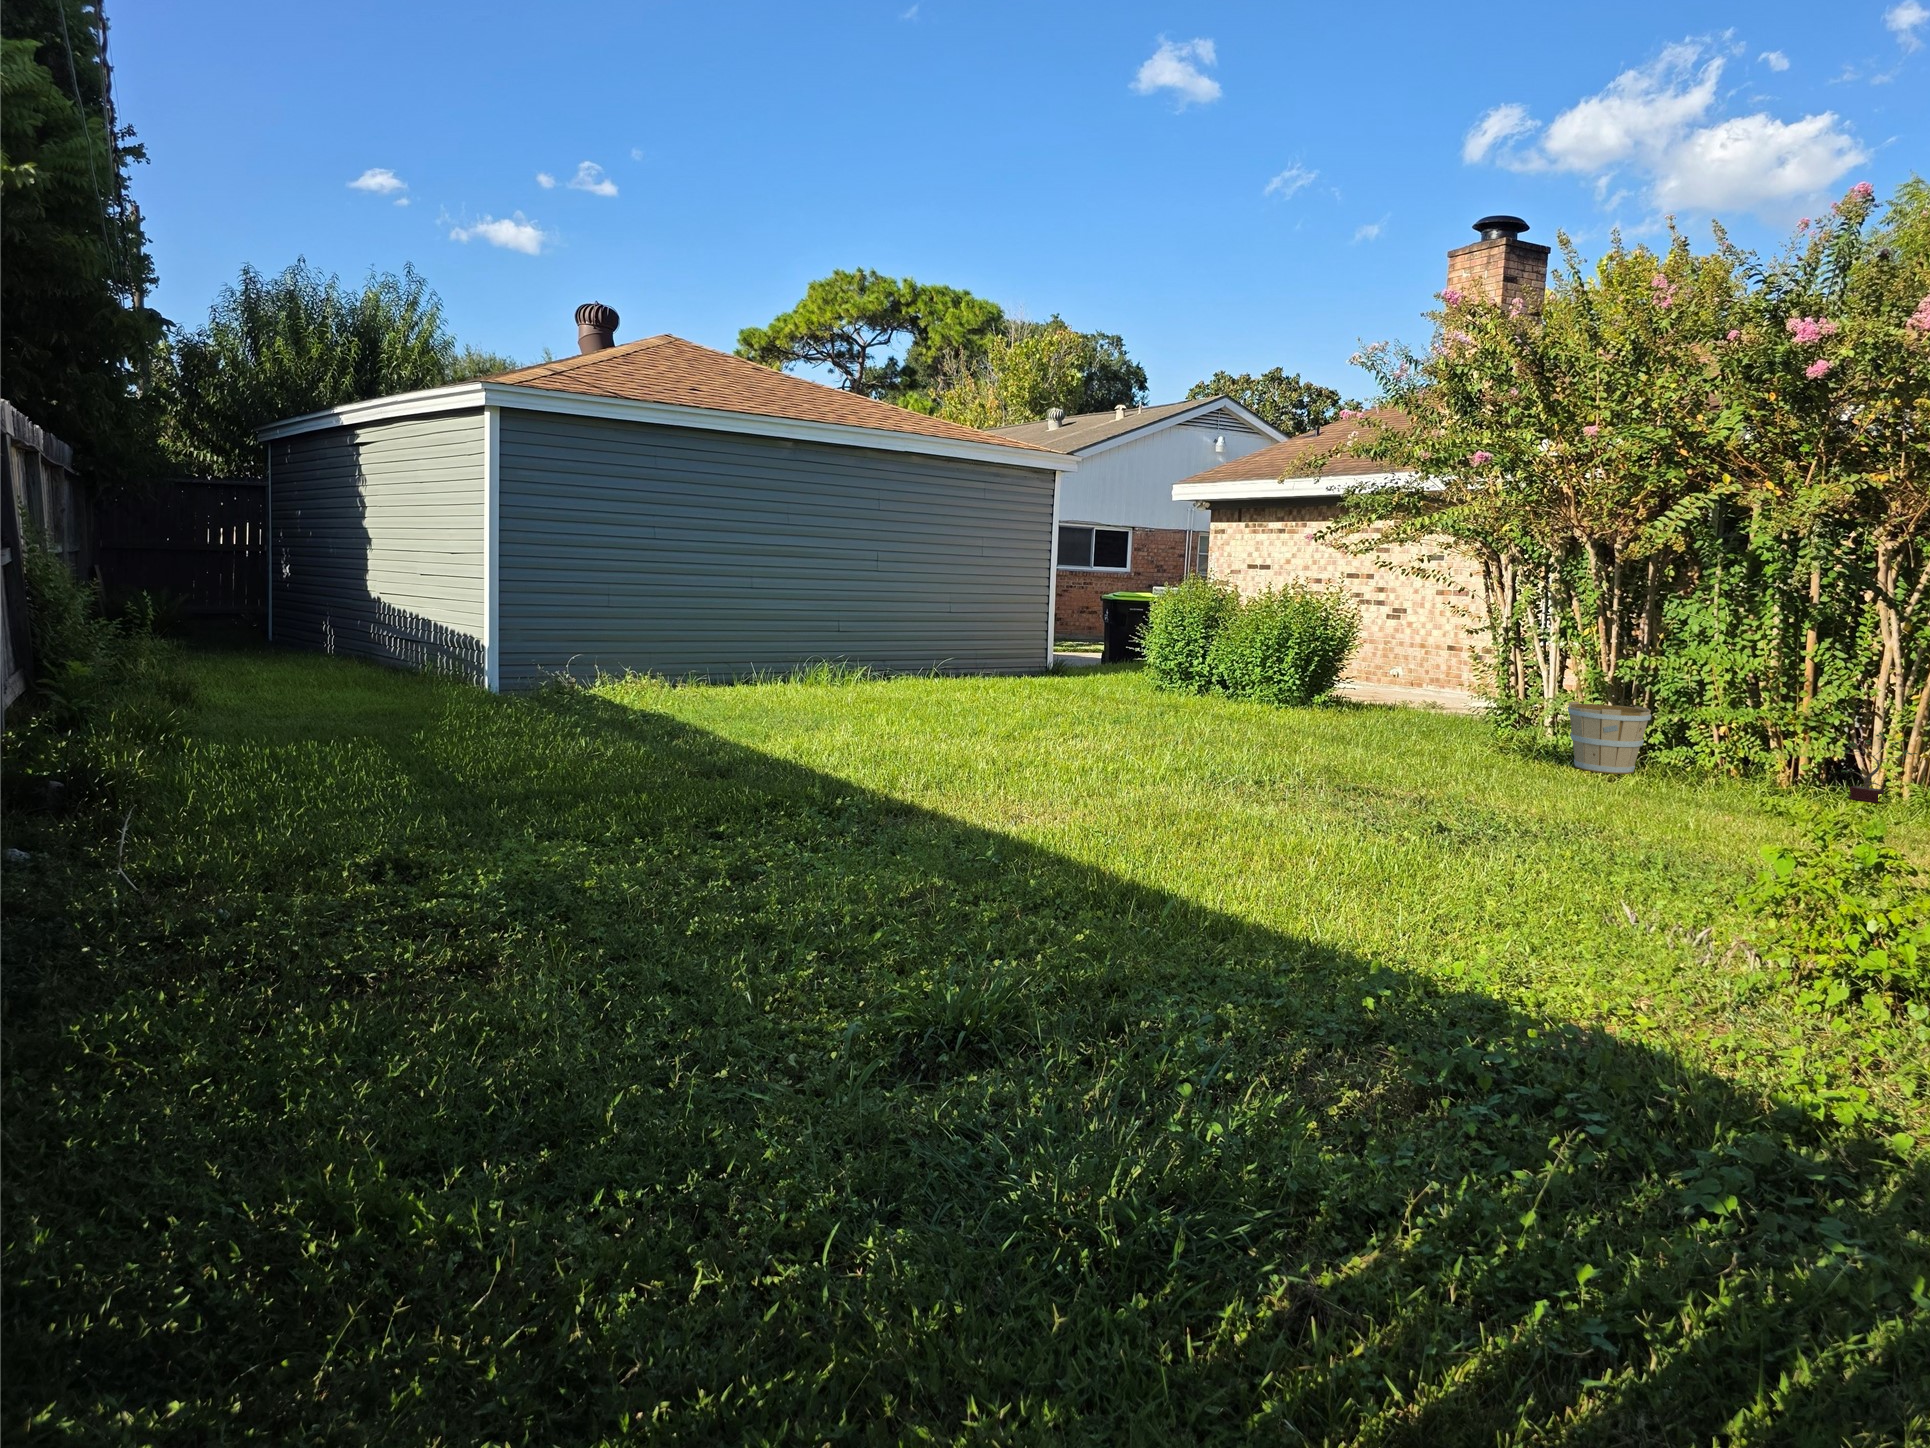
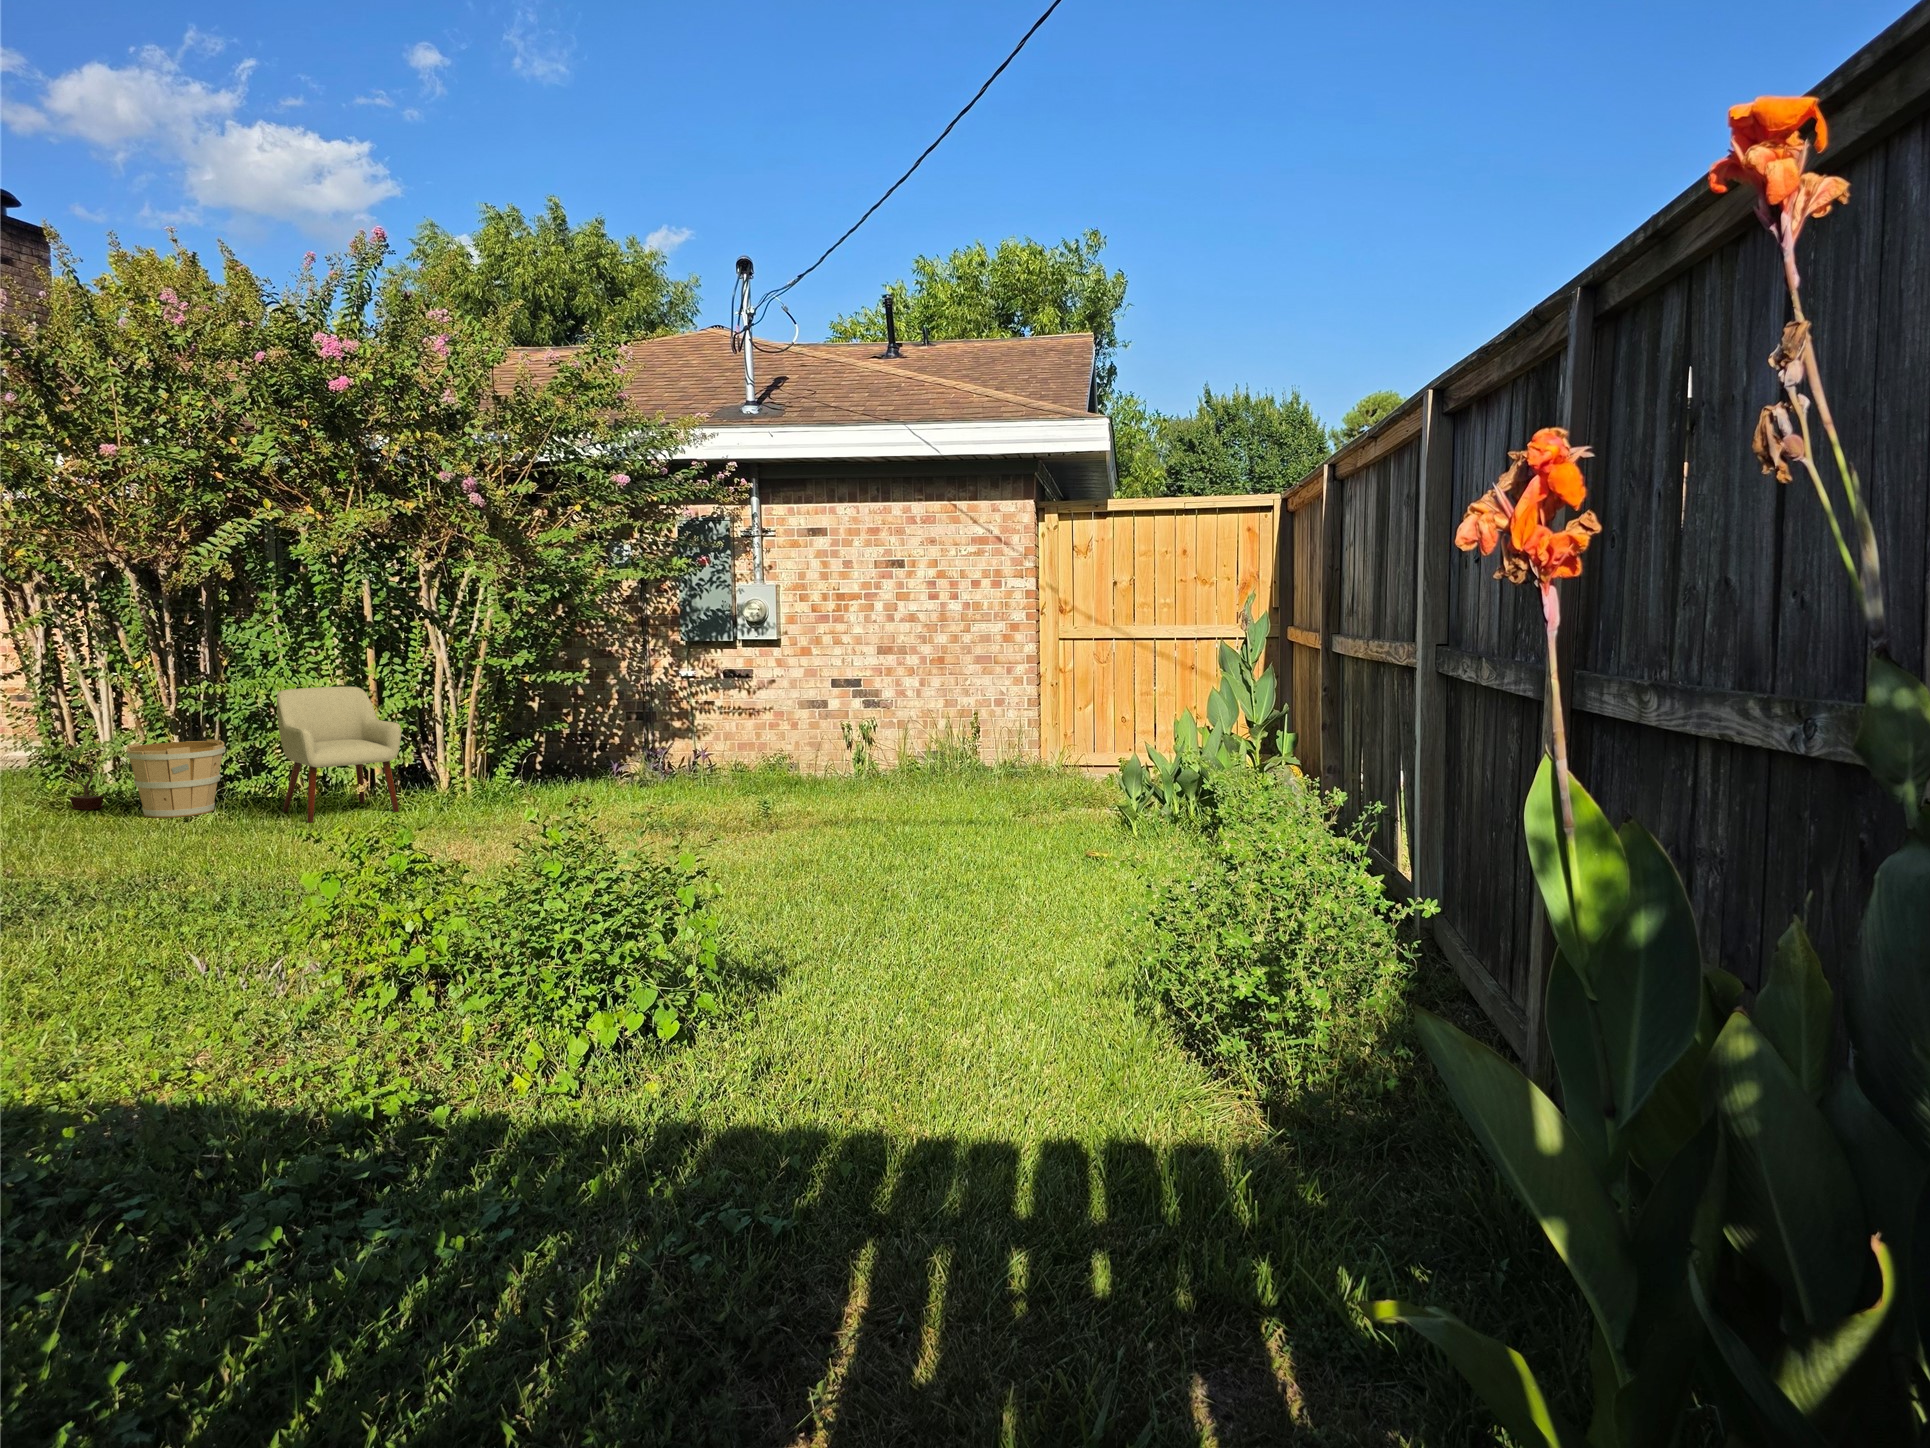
chair: none [1697,665,1836,807] -> present [277,686,401,823]
potted plant: present [1841,732,1917,803] -> present [64,742,111,810]

